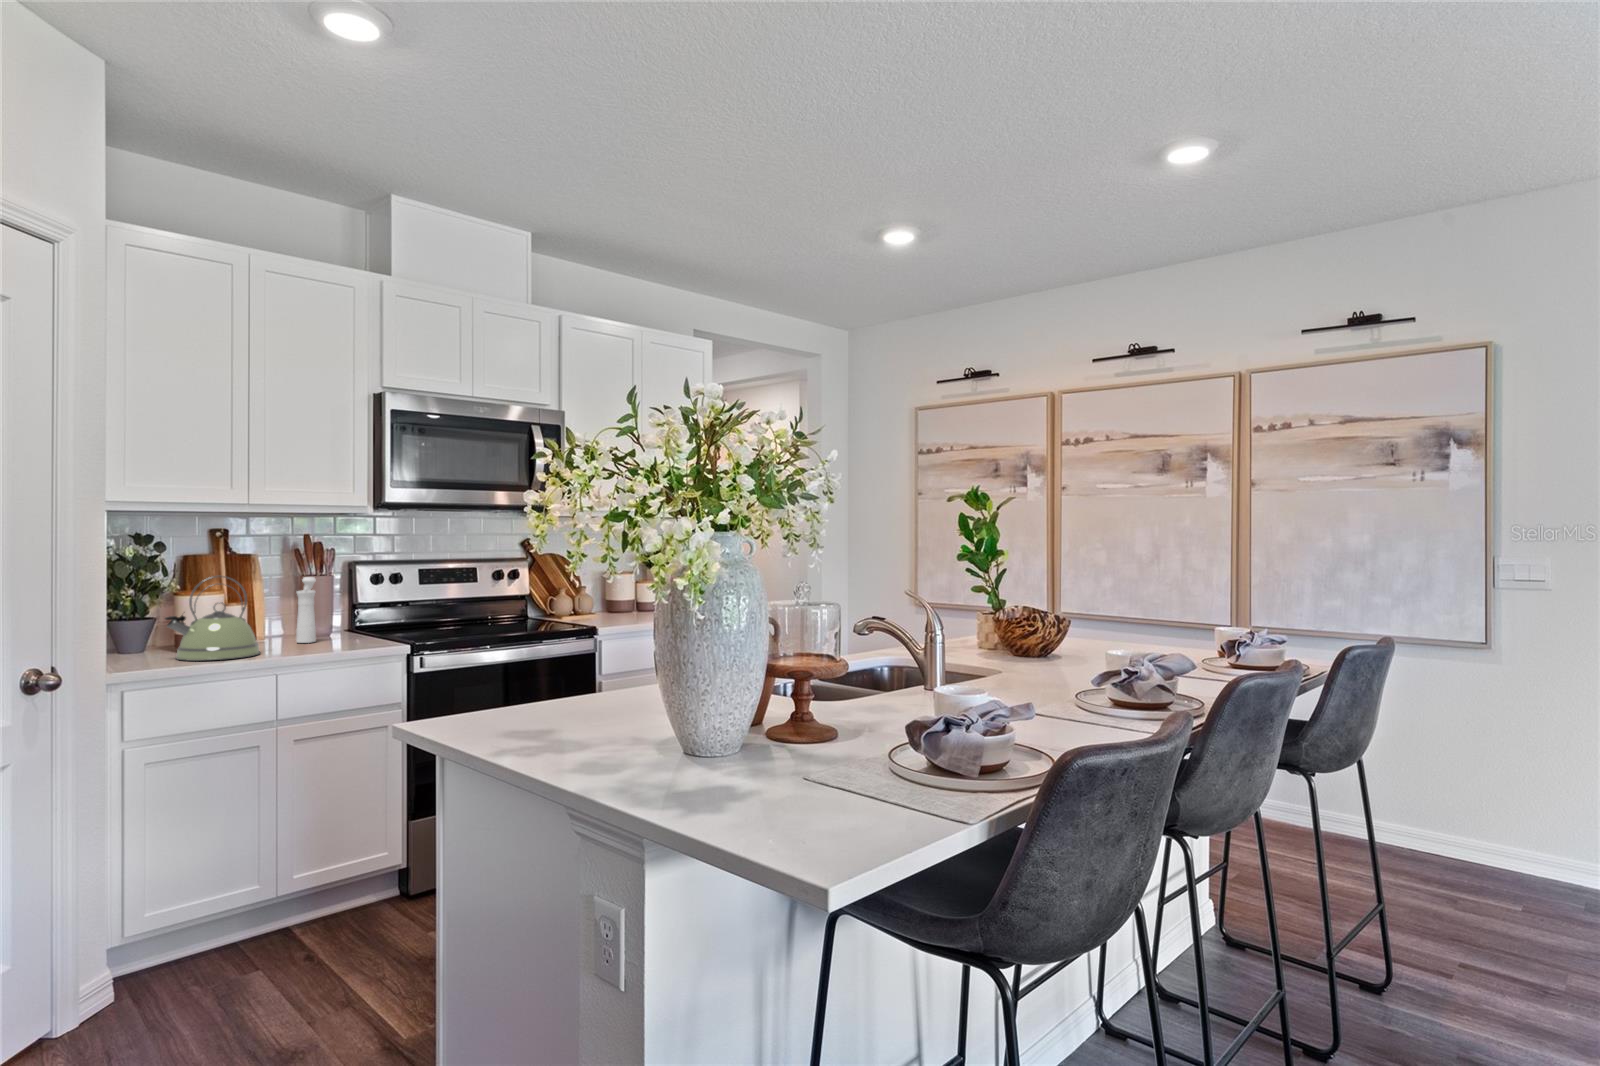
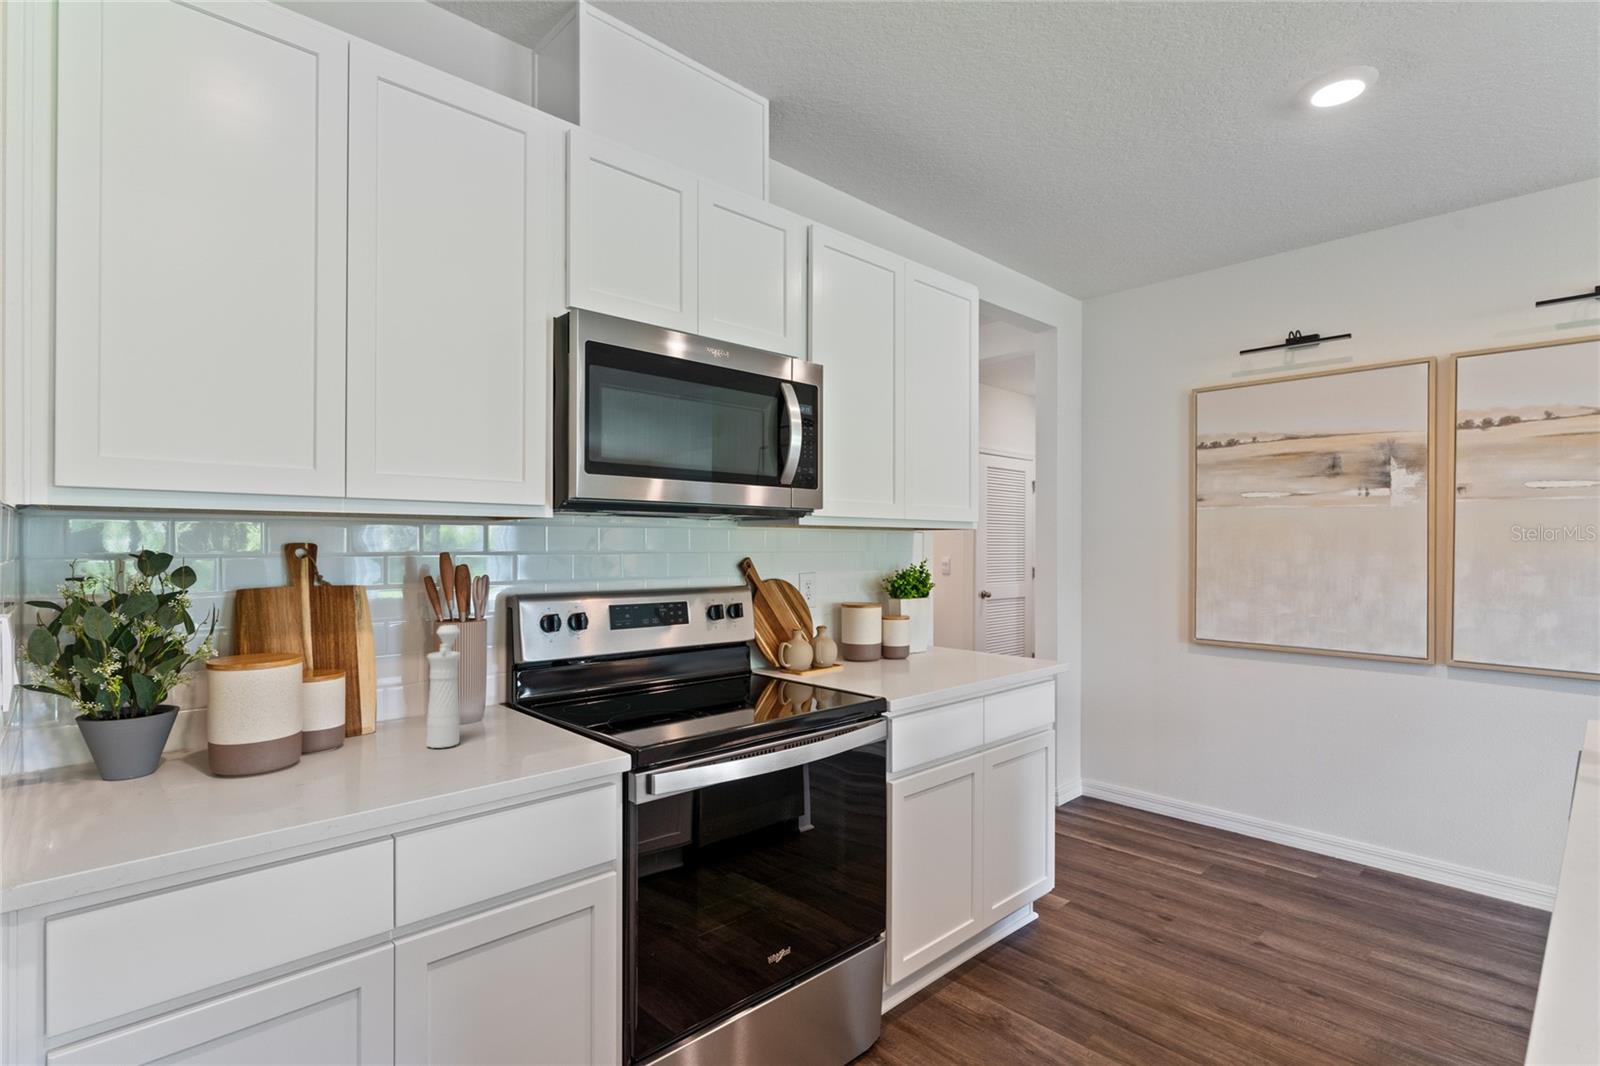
kettle: present [165,576,260,661] -> none [163,637,359,821]

